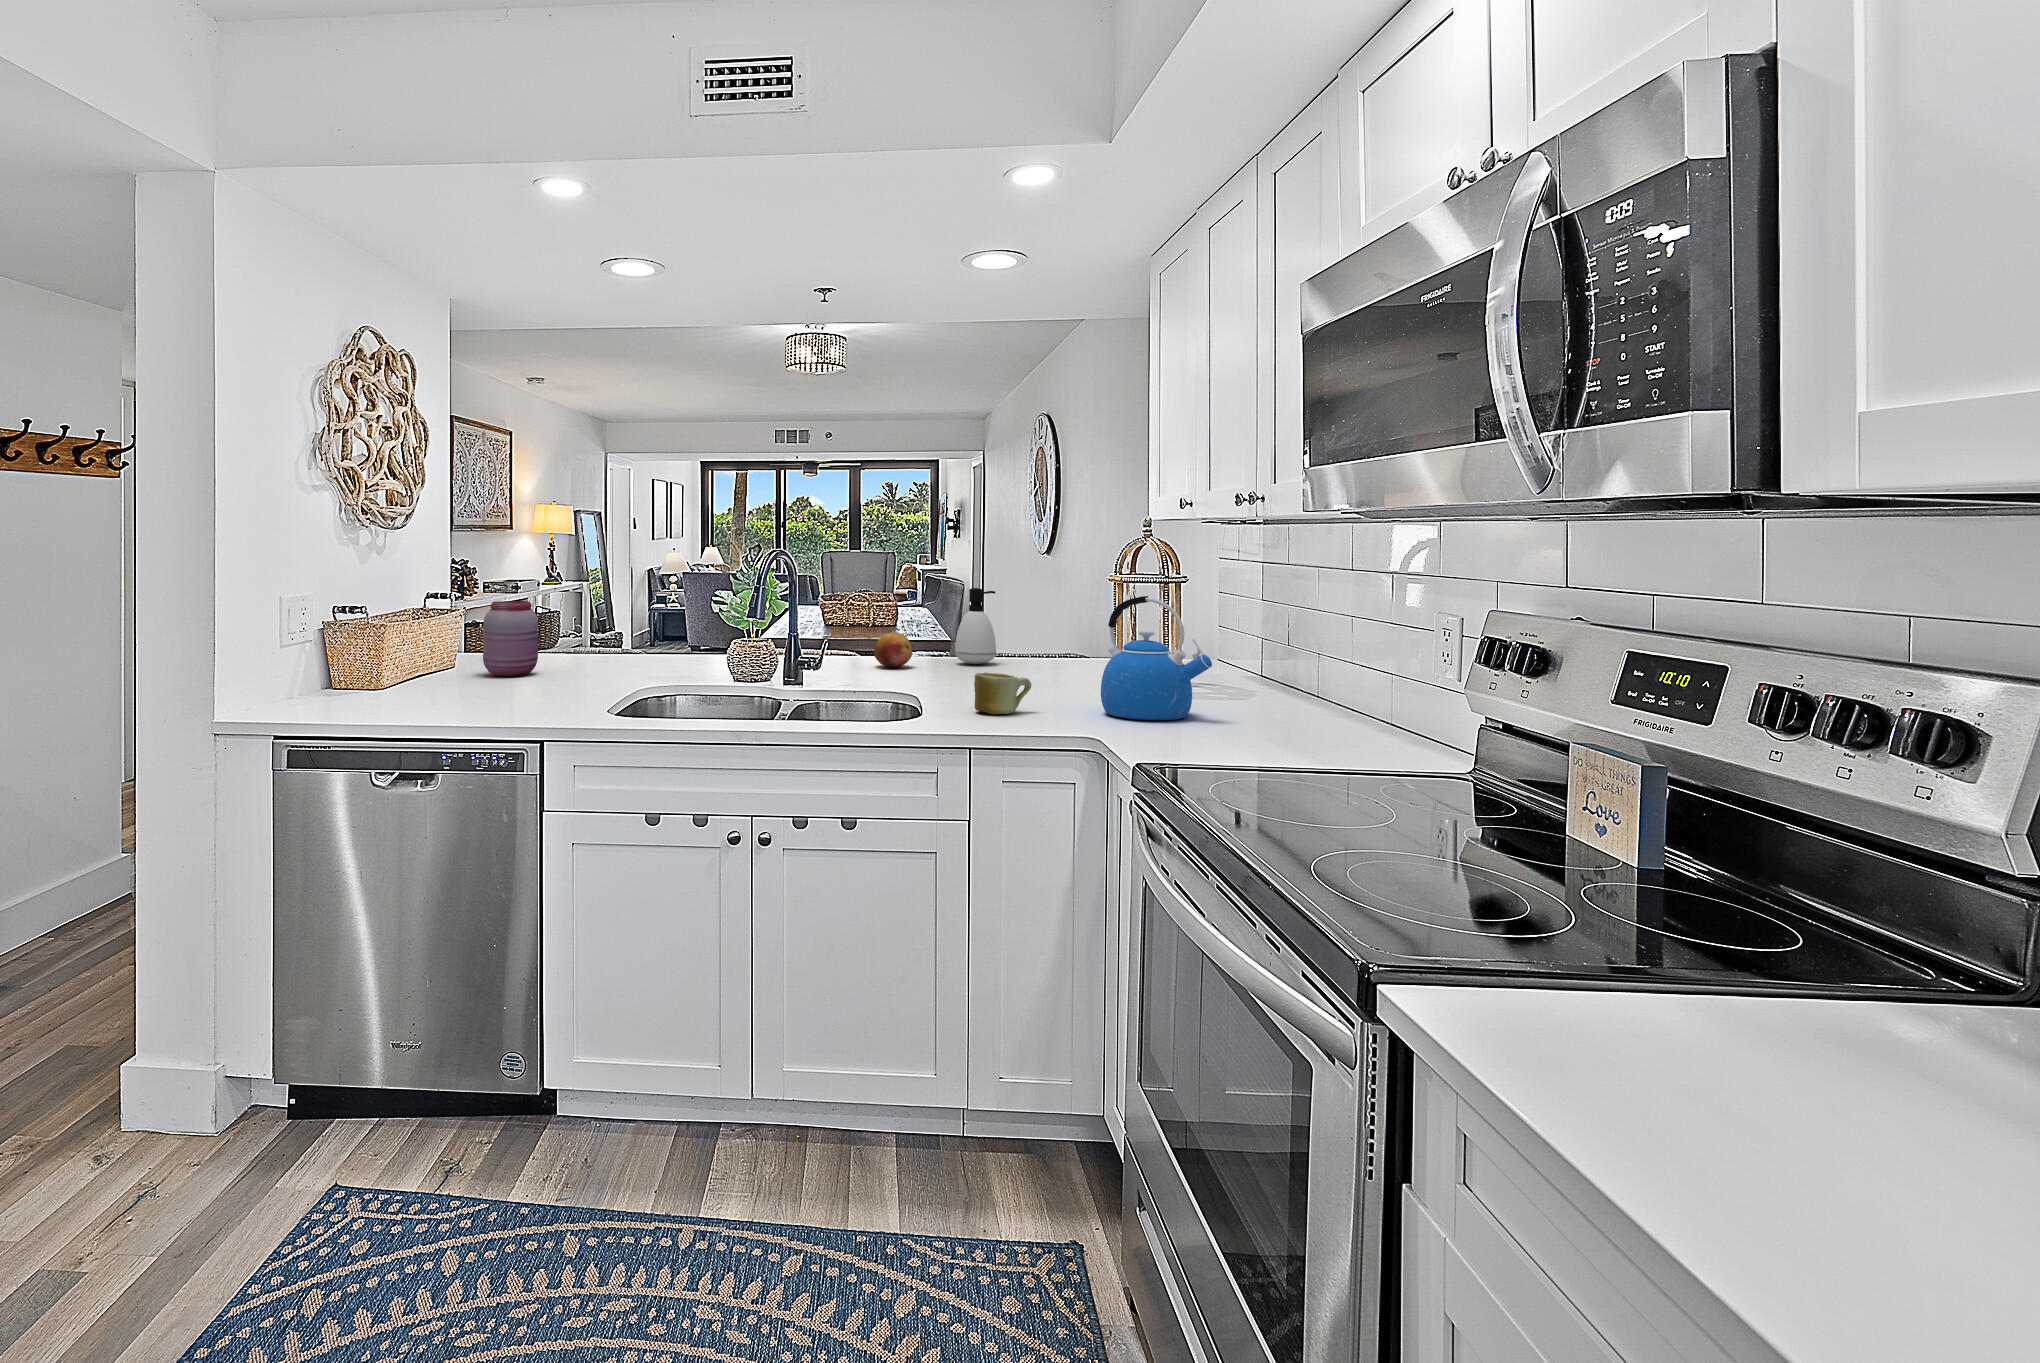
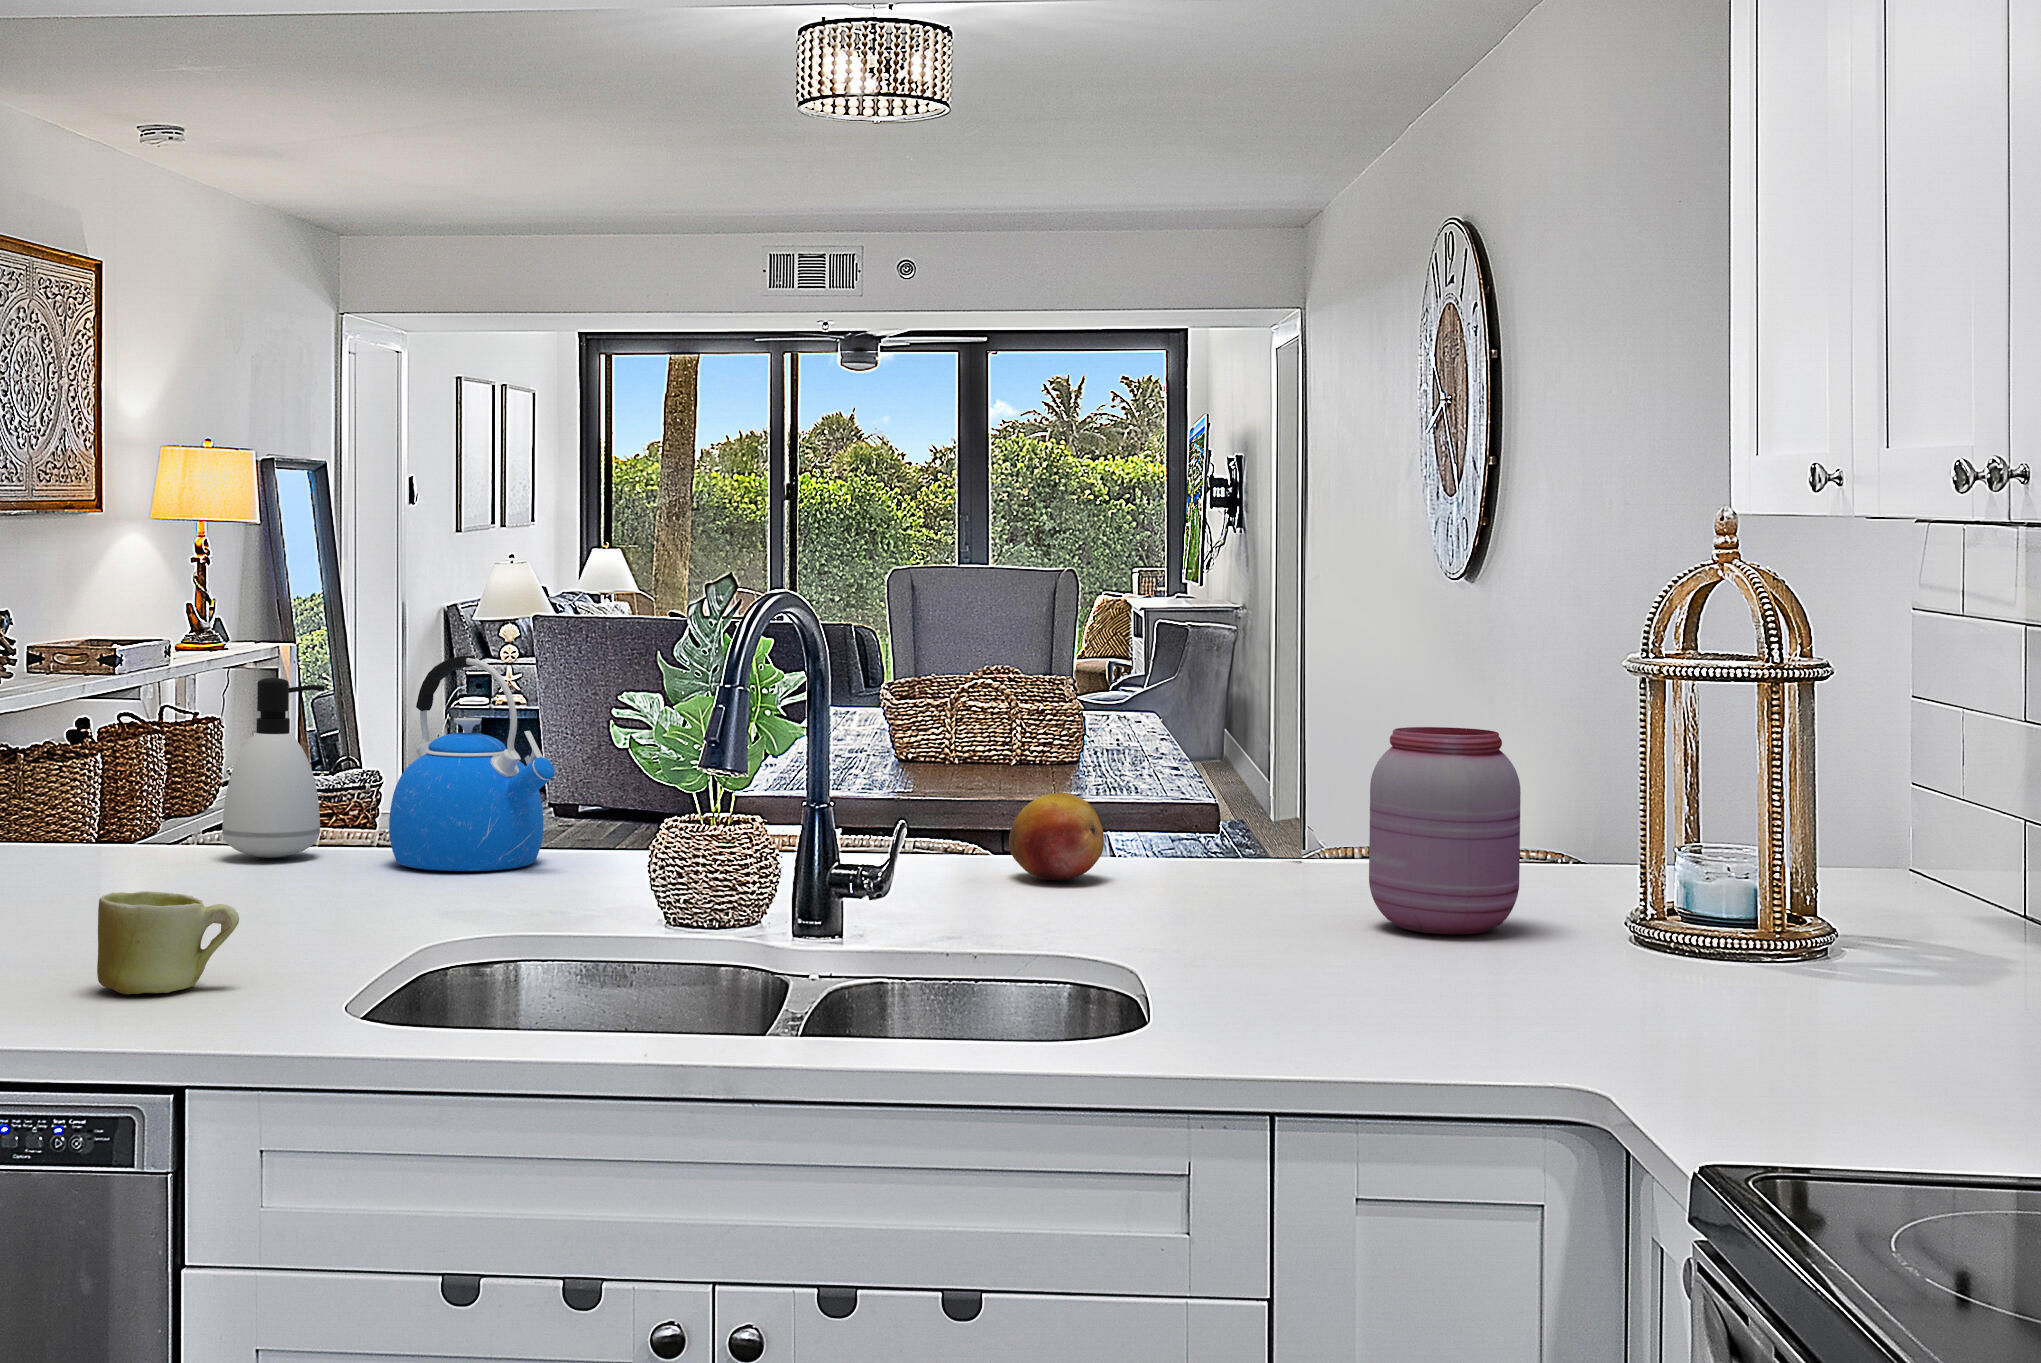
soap dispenser: present [955,588,996,664] -> present [222,678,325,858]
kettle: present [1101,596,1212,720] -> present [389,655,555,871]
jar: present [483,601,538,676] -> present [1369,727,1521,934]
mug: present [974,672,1032,714] -> present [97,891,239,994]

